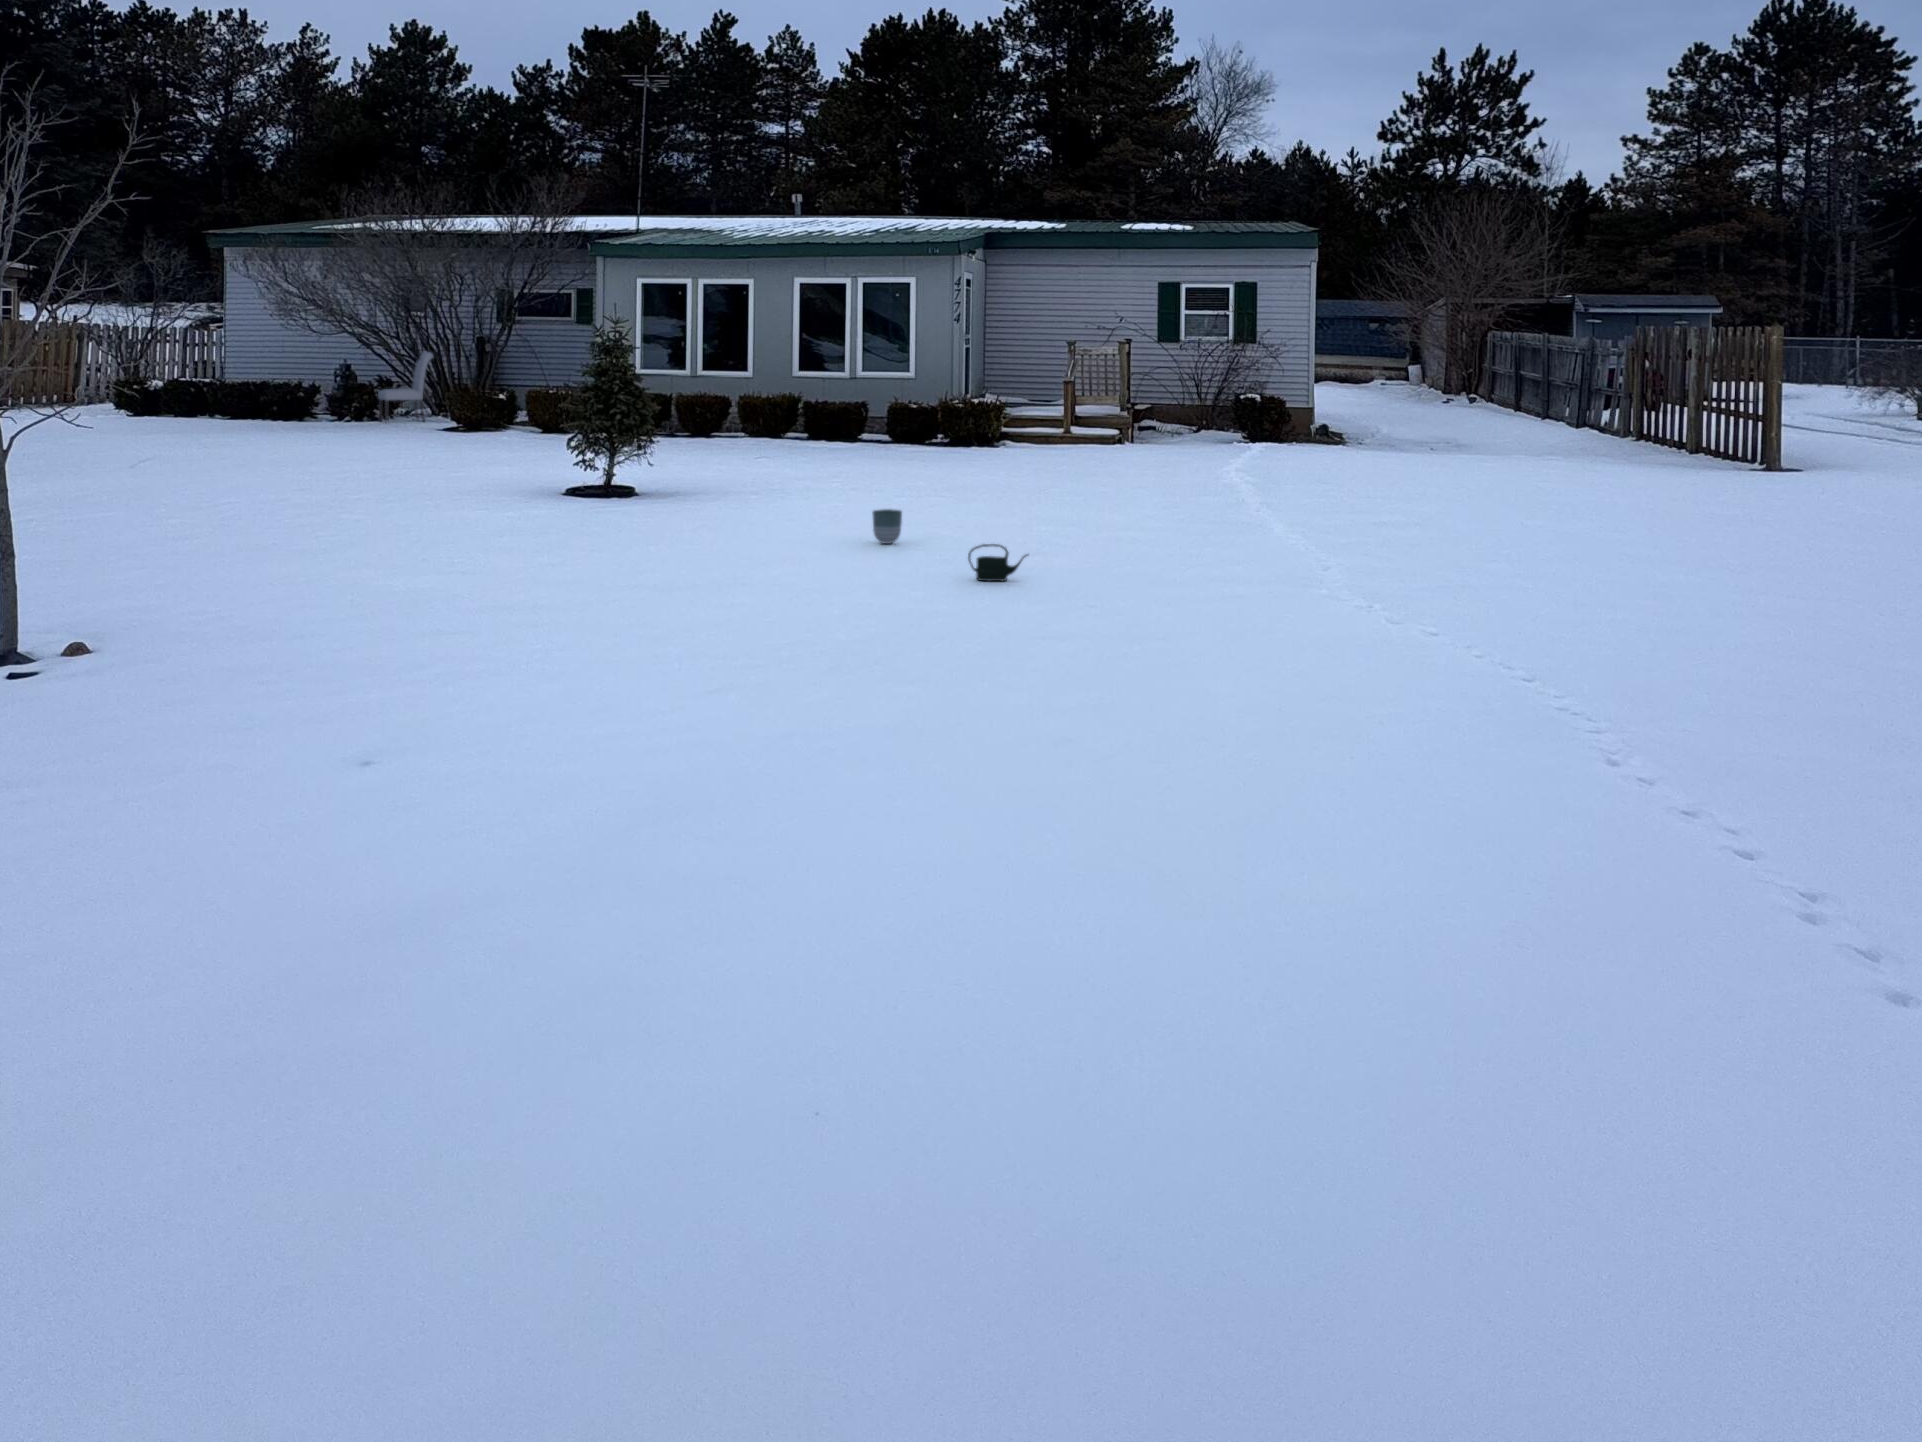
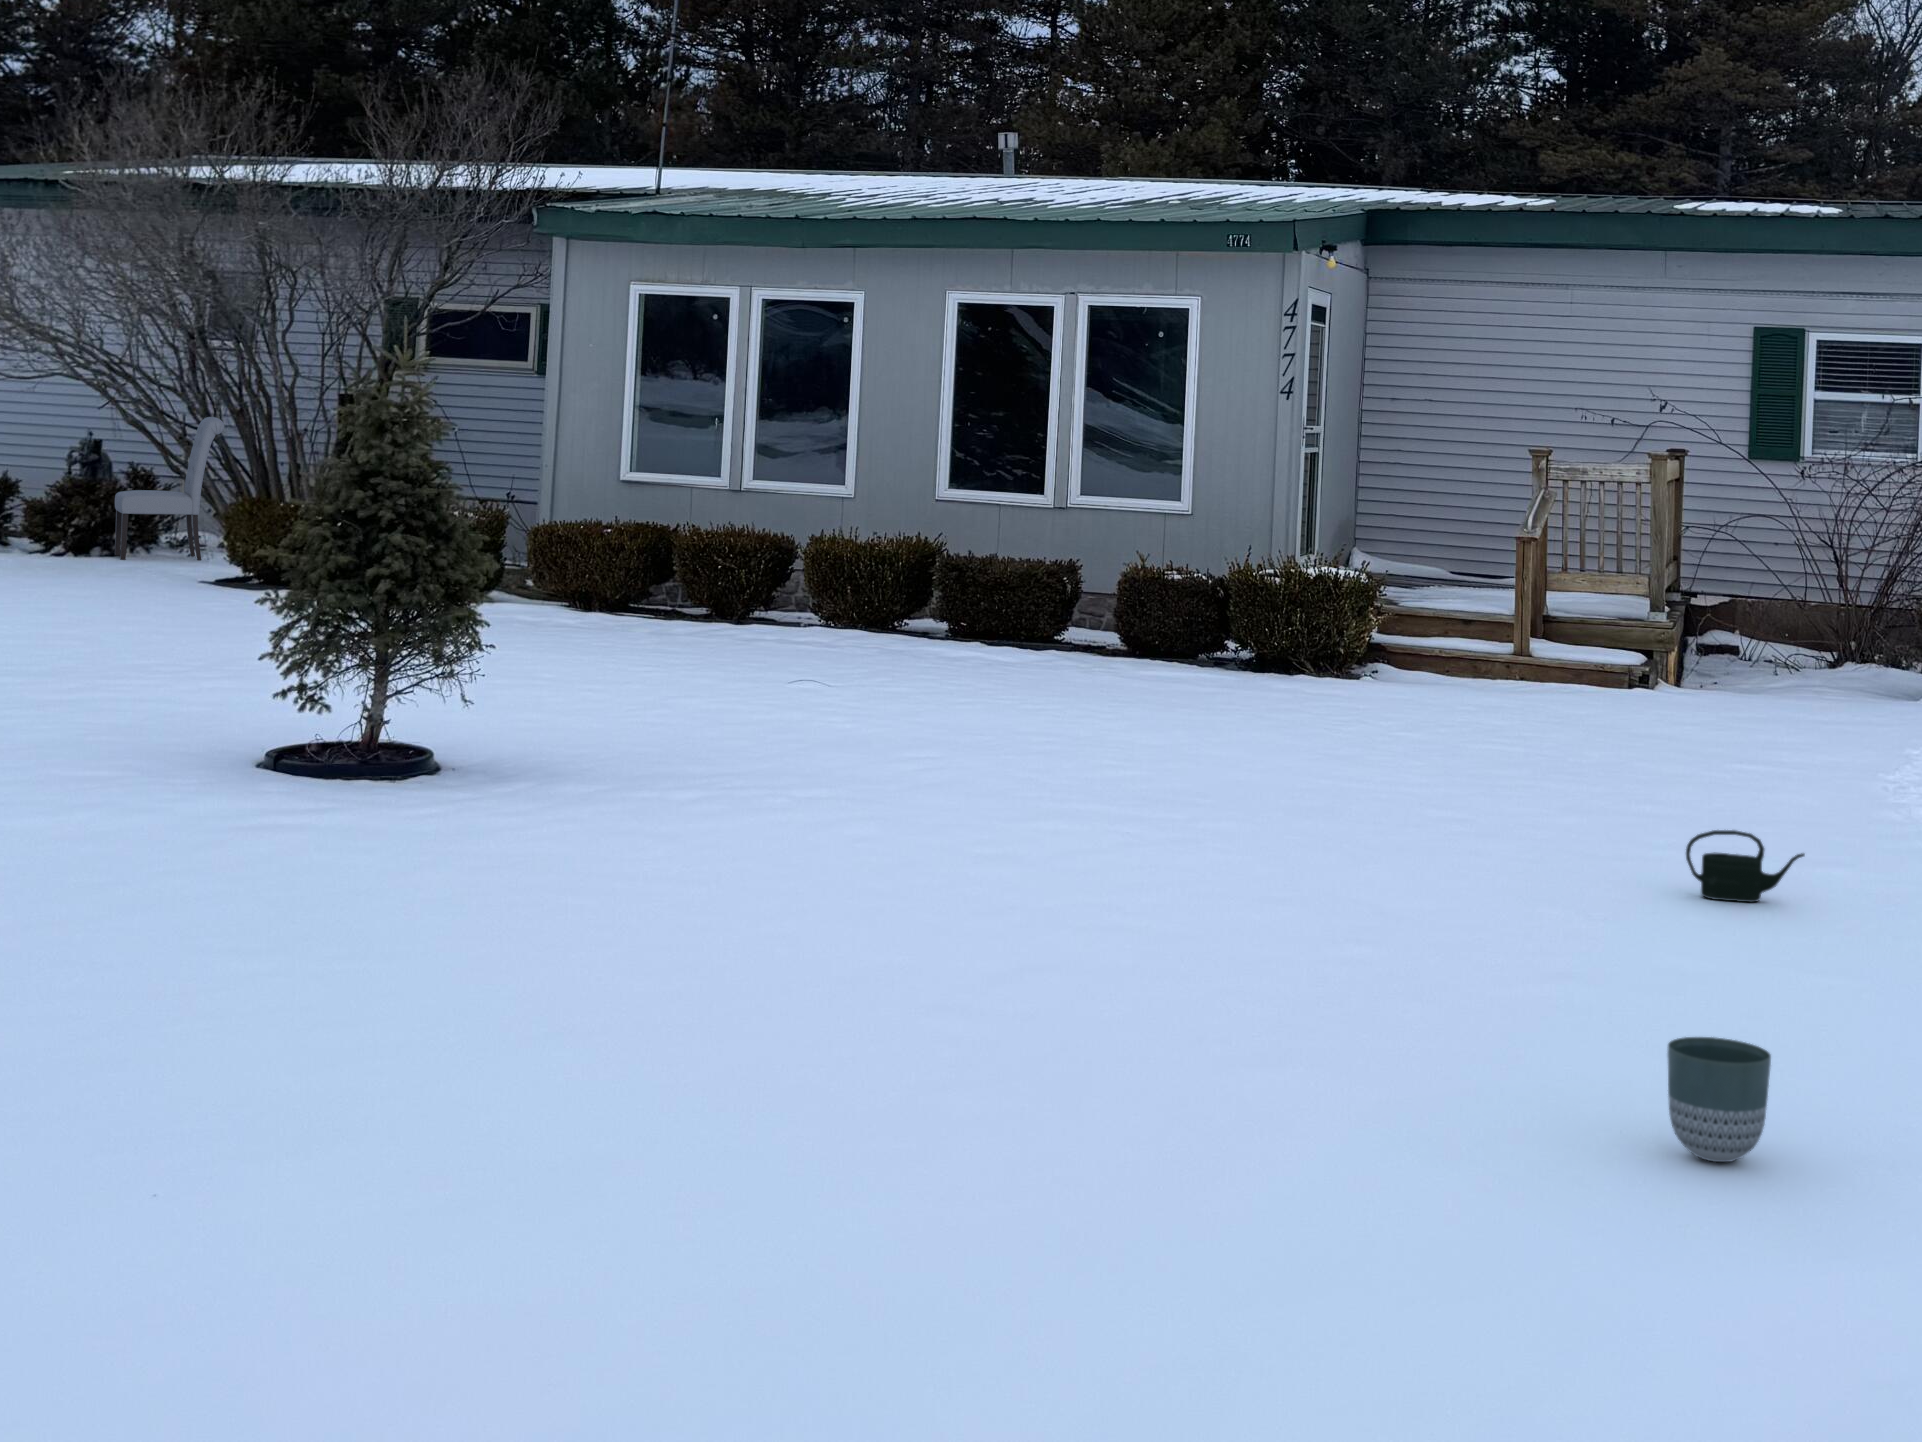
planter: present [873,509,902,544] -> present [1667,1037,1771,1162]
watering can: present [968,544,1027,581] -> present [1686,830,1805,902]

